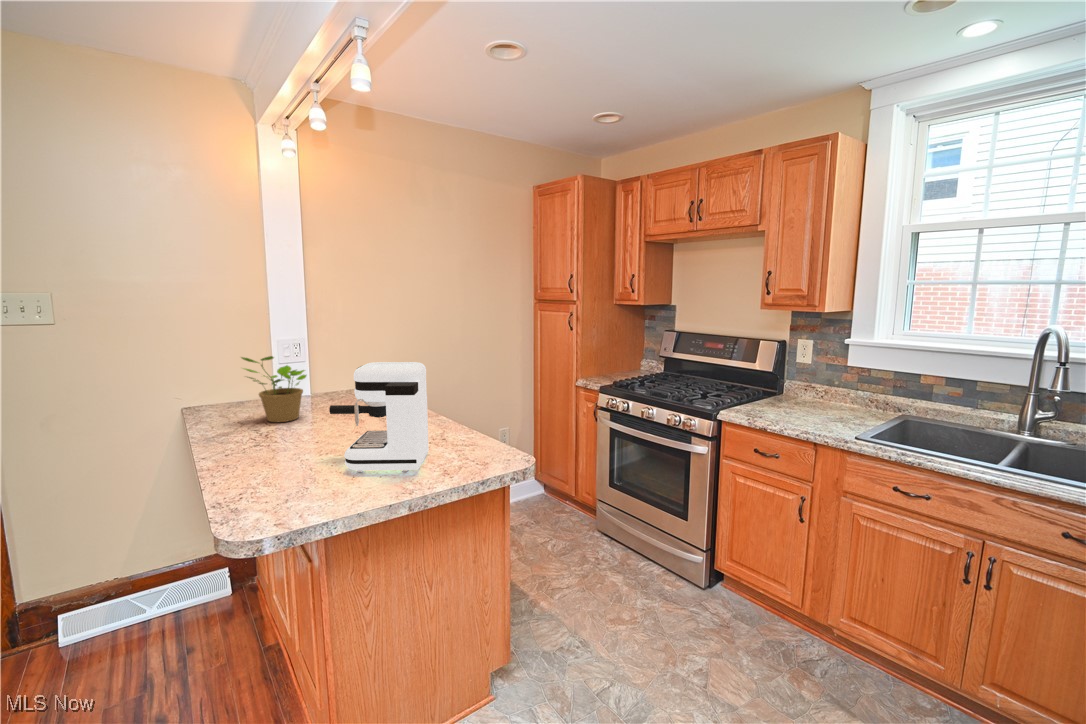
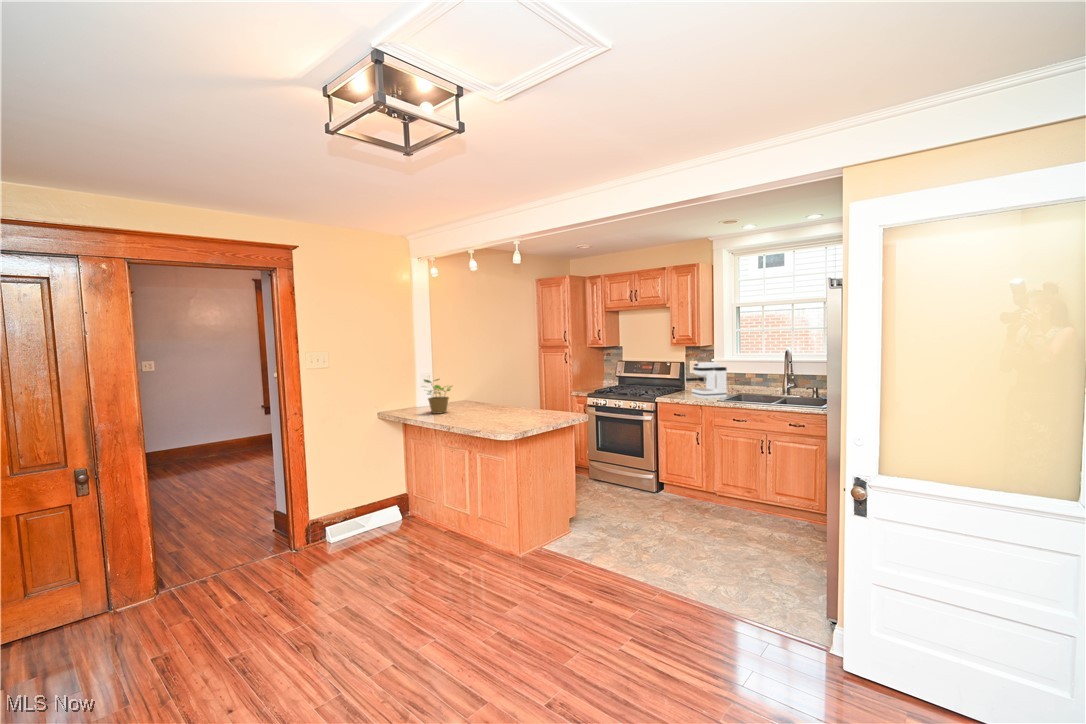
coffee maker: present [329,362,429,472] -> present [686,362,727,399]

